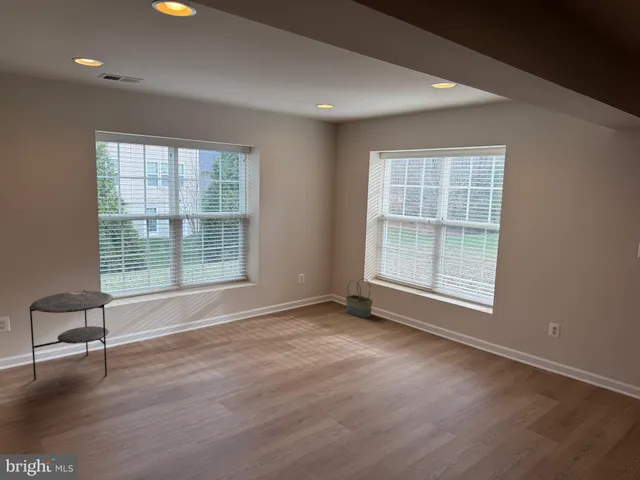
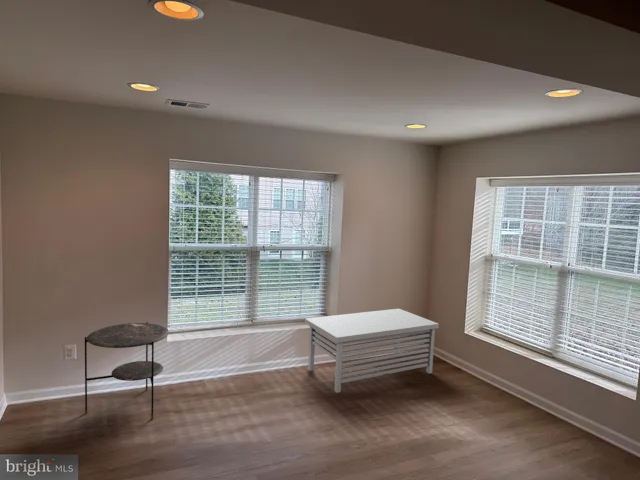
storage bench: none [231,266,345,338] -> present [305,309,439,393]
basket: present [346,279,372,318] -> none [440,330,473,379]

